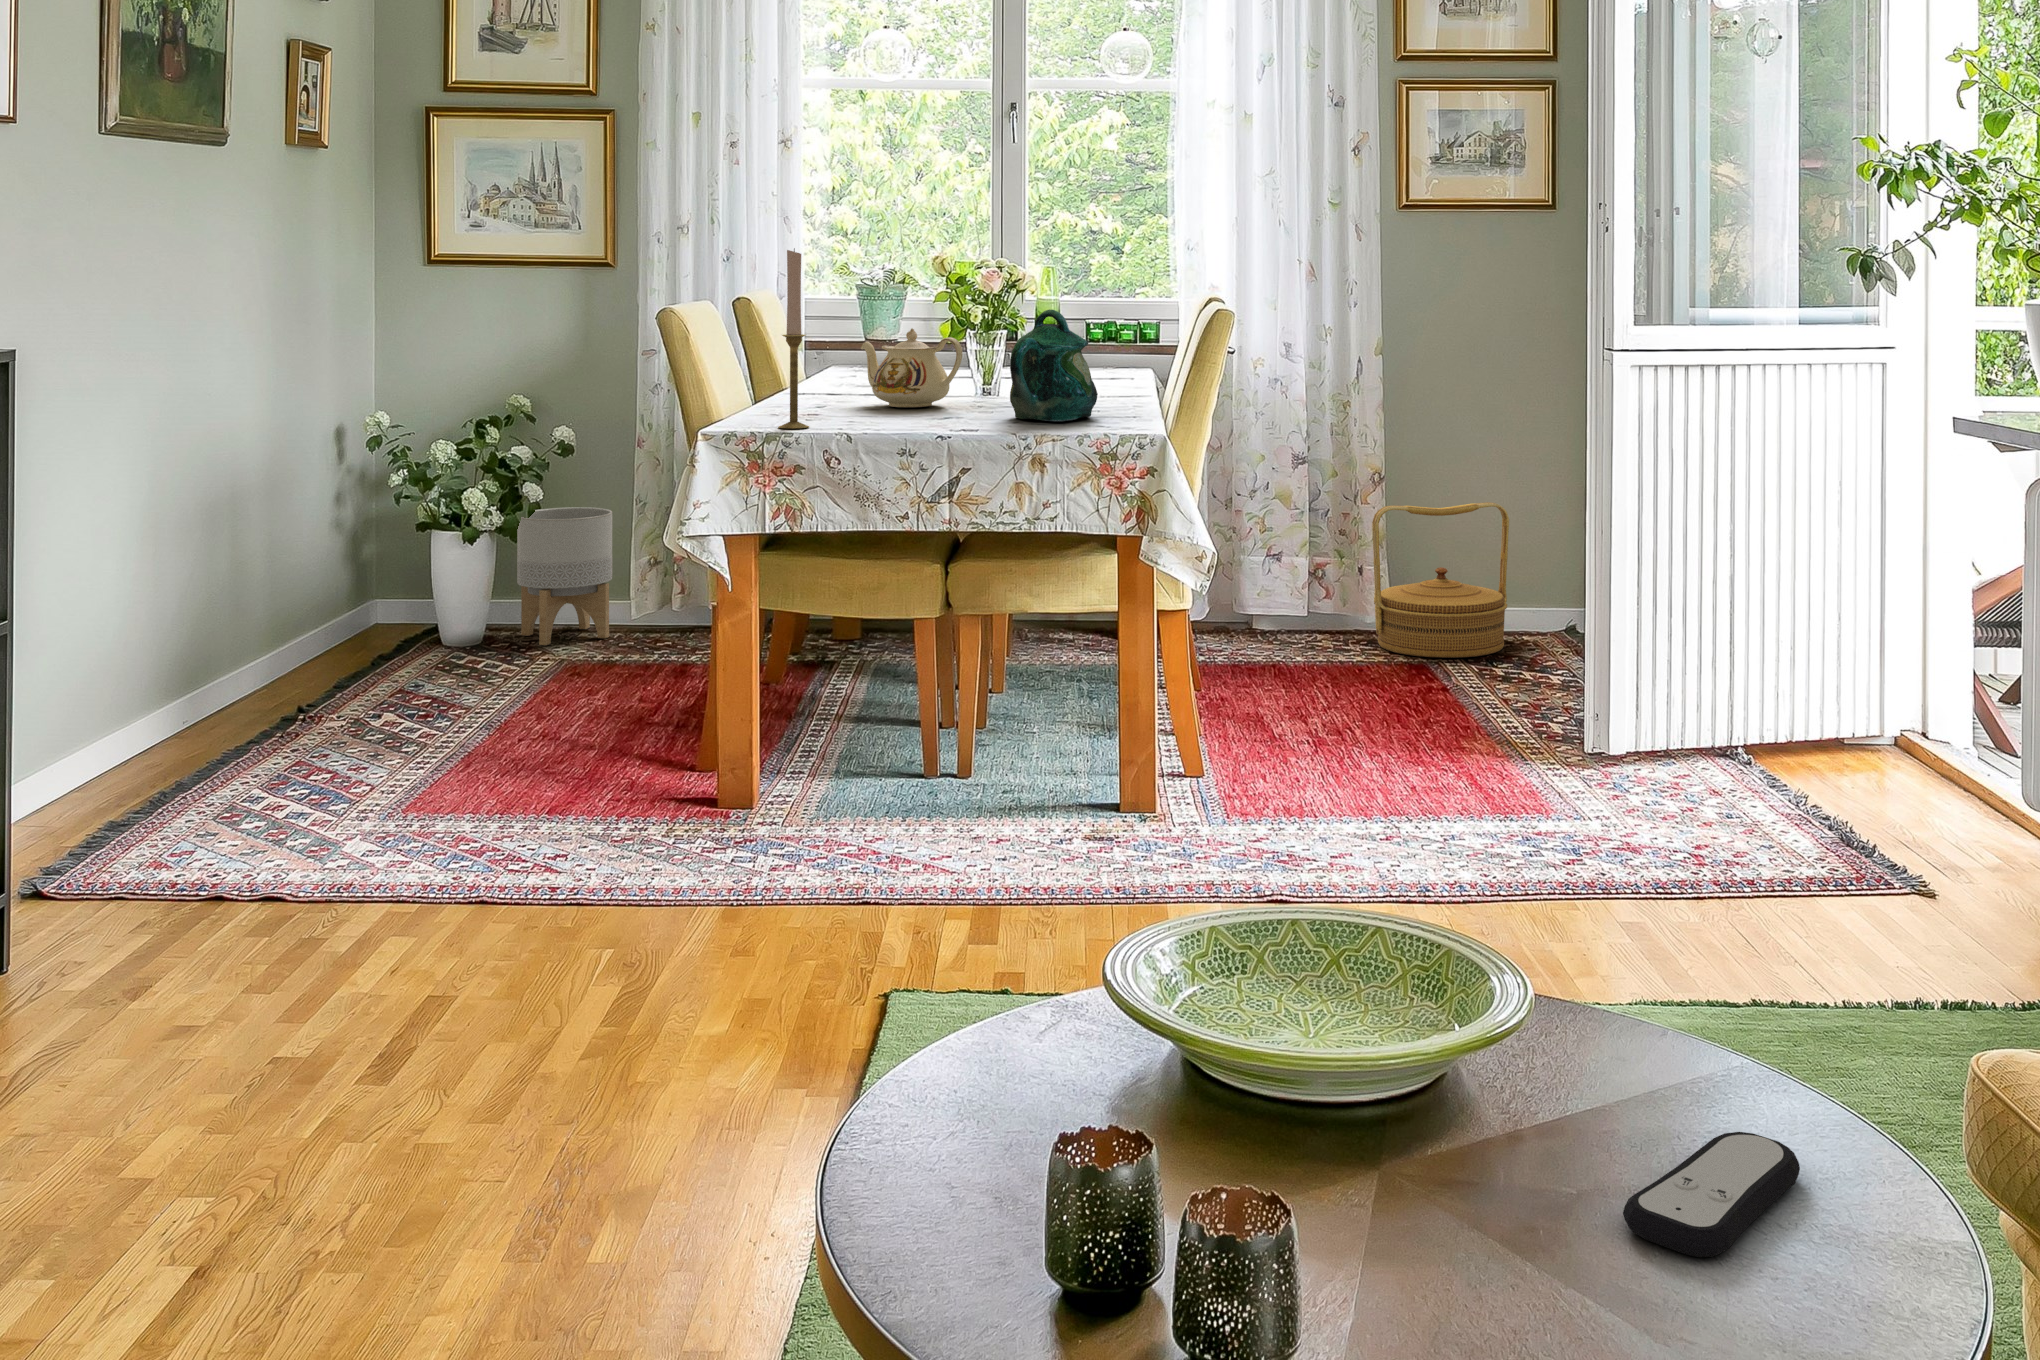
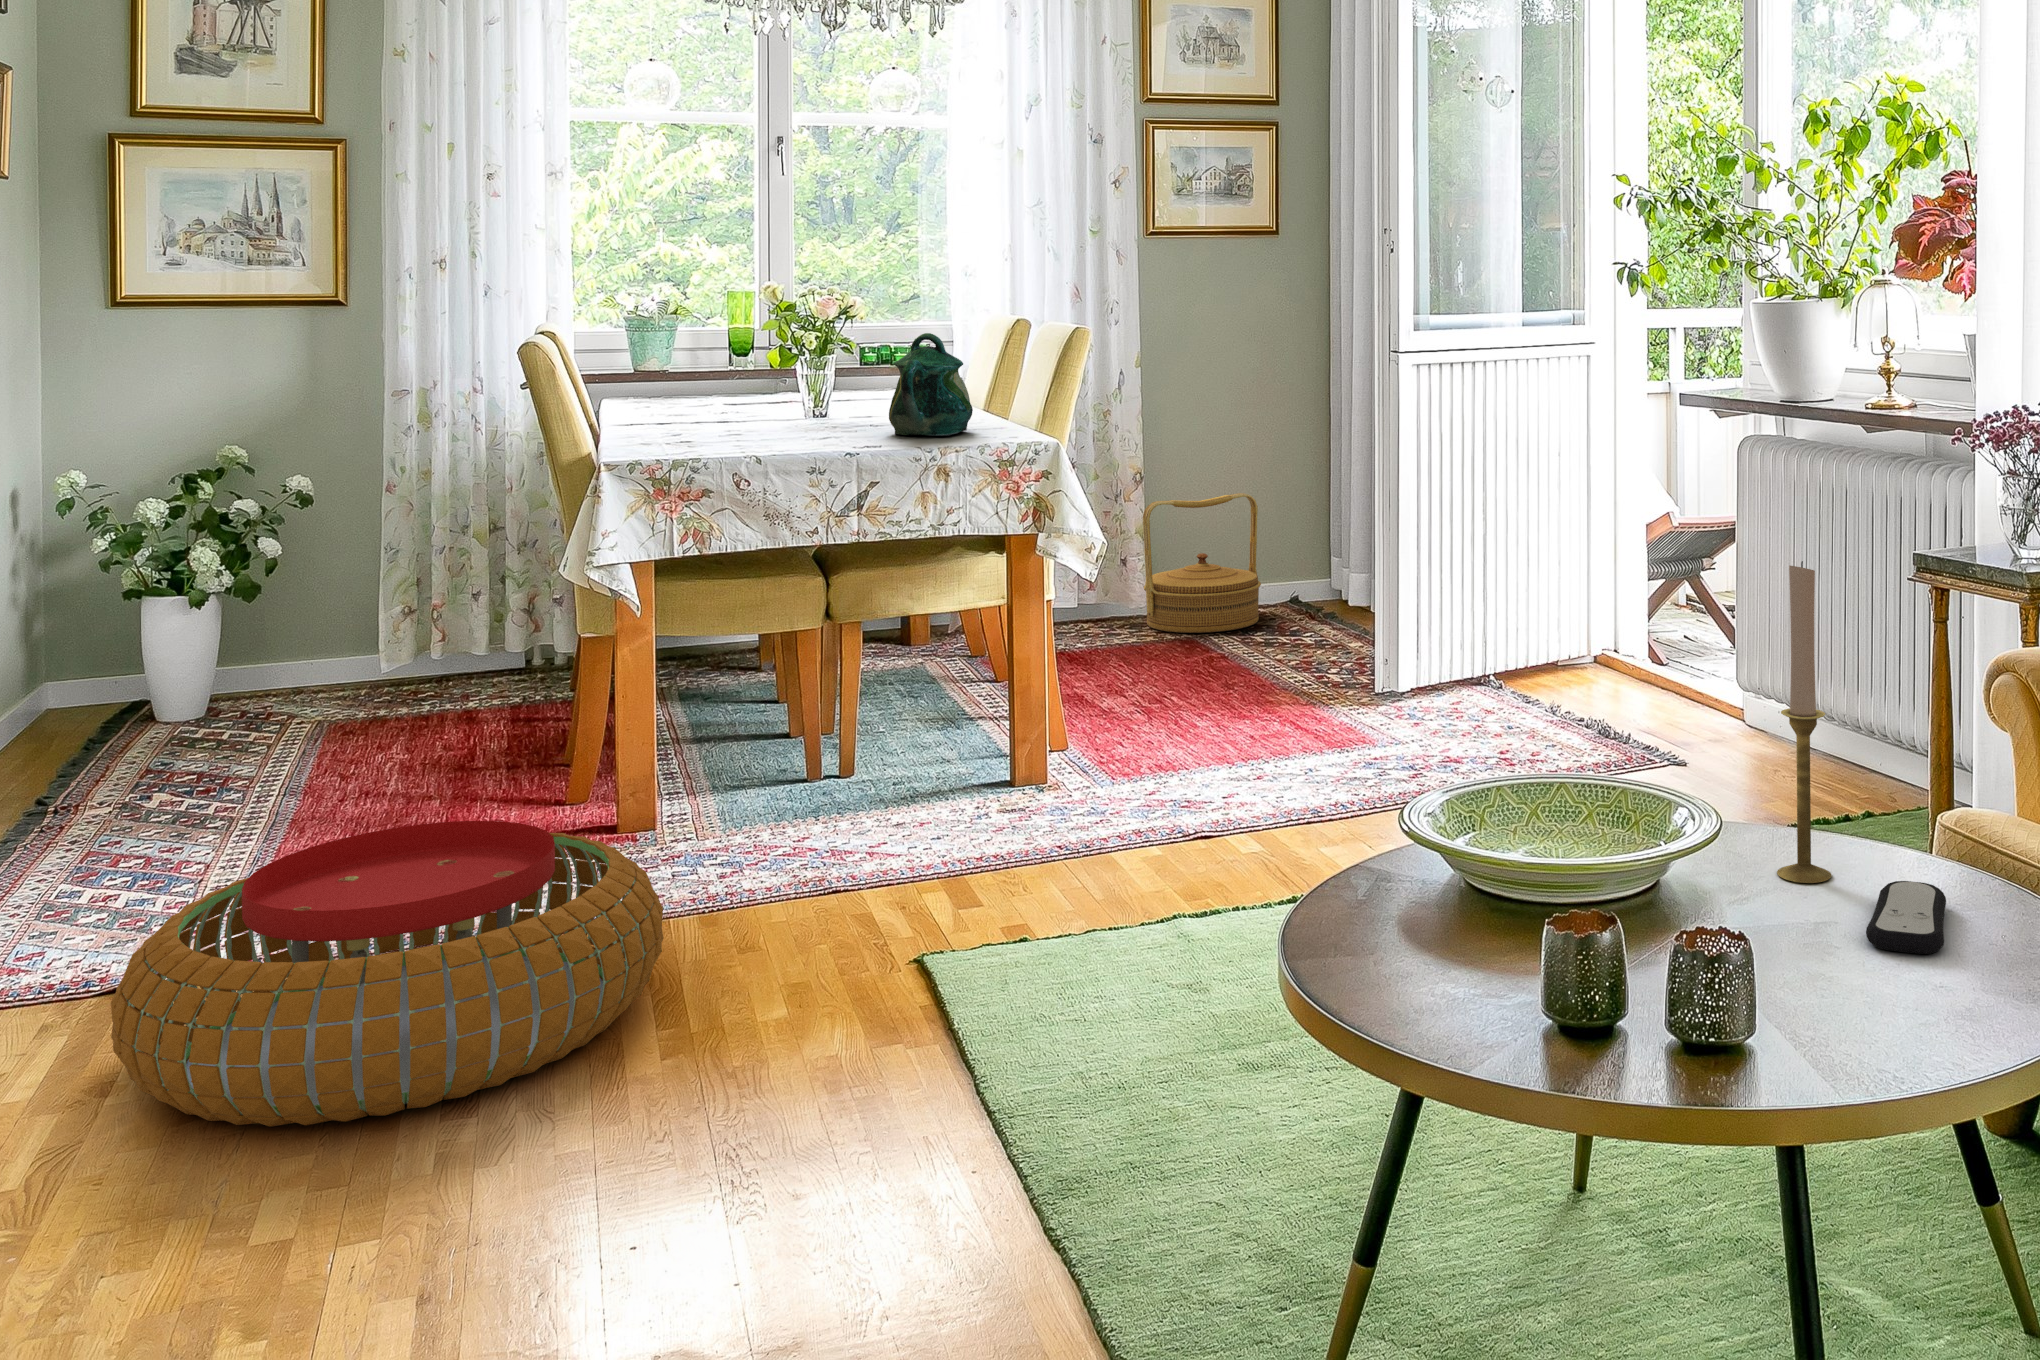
candlestick: present [779,248,809,428] -> present [1777,561,1832,883]
teapot: present [861,328,962,407] -> none [718,355,828,430]
planter: present [517,507,612,645] -> none [245,554,356,701]
pouf: none [112,787,637,1080] -> present [111,821,663,1127]

